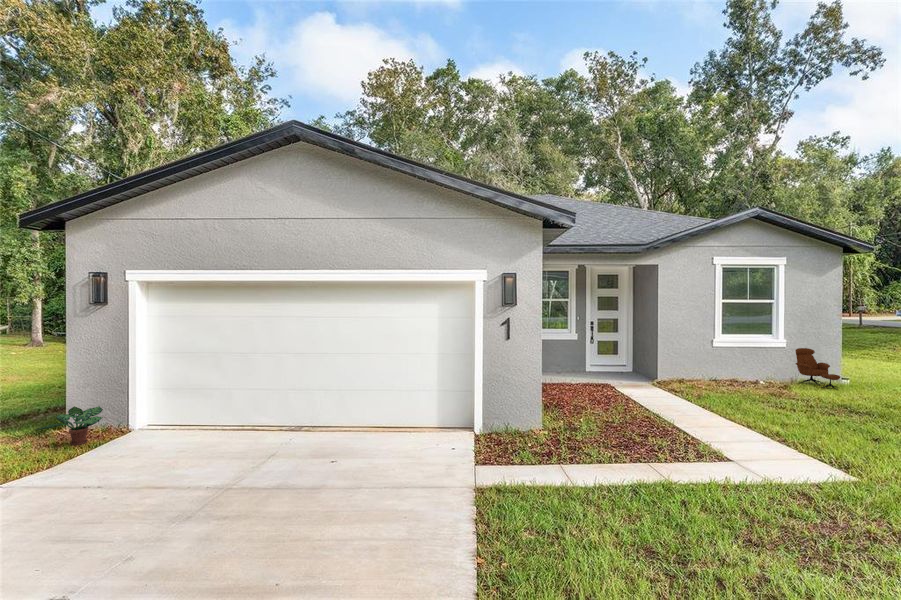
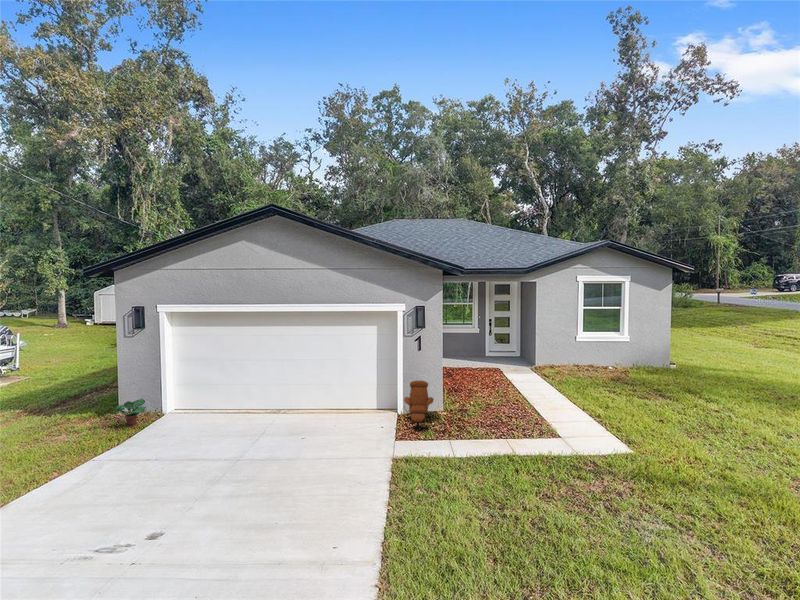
lounge chair: present [795,348,840,390] -> present [404,381,434,431]

